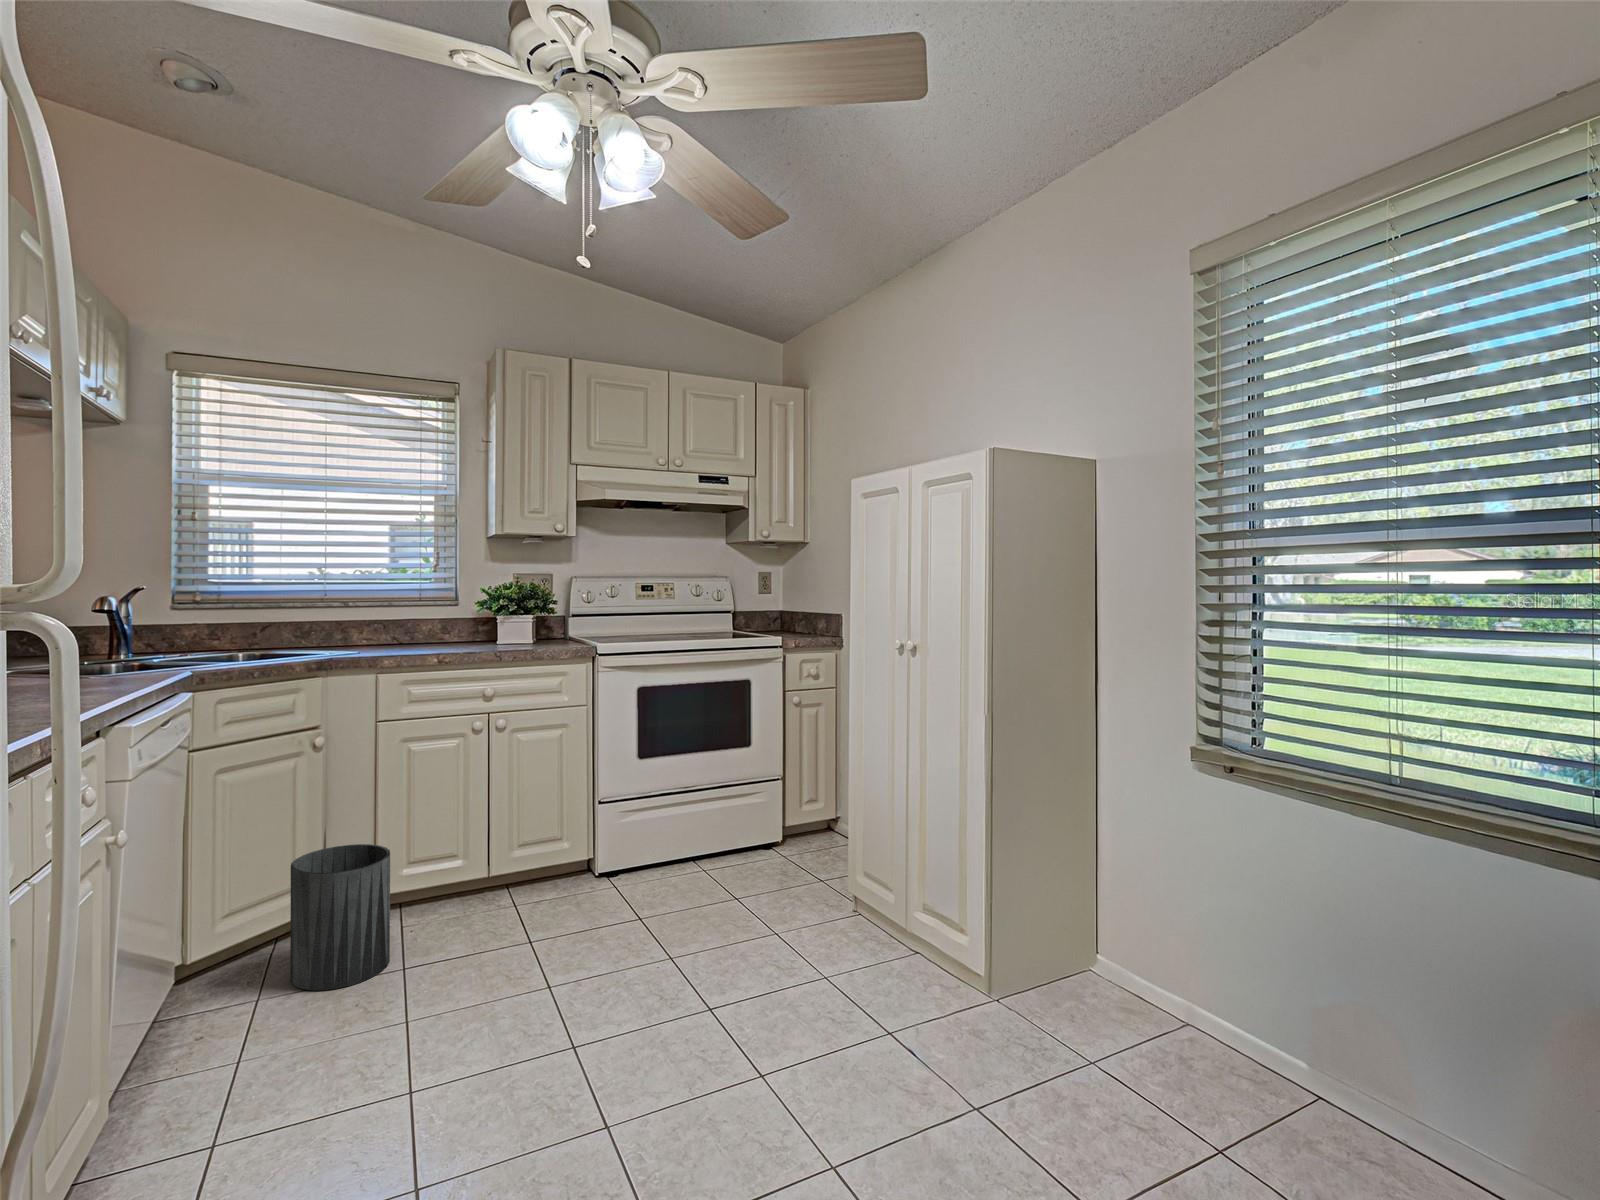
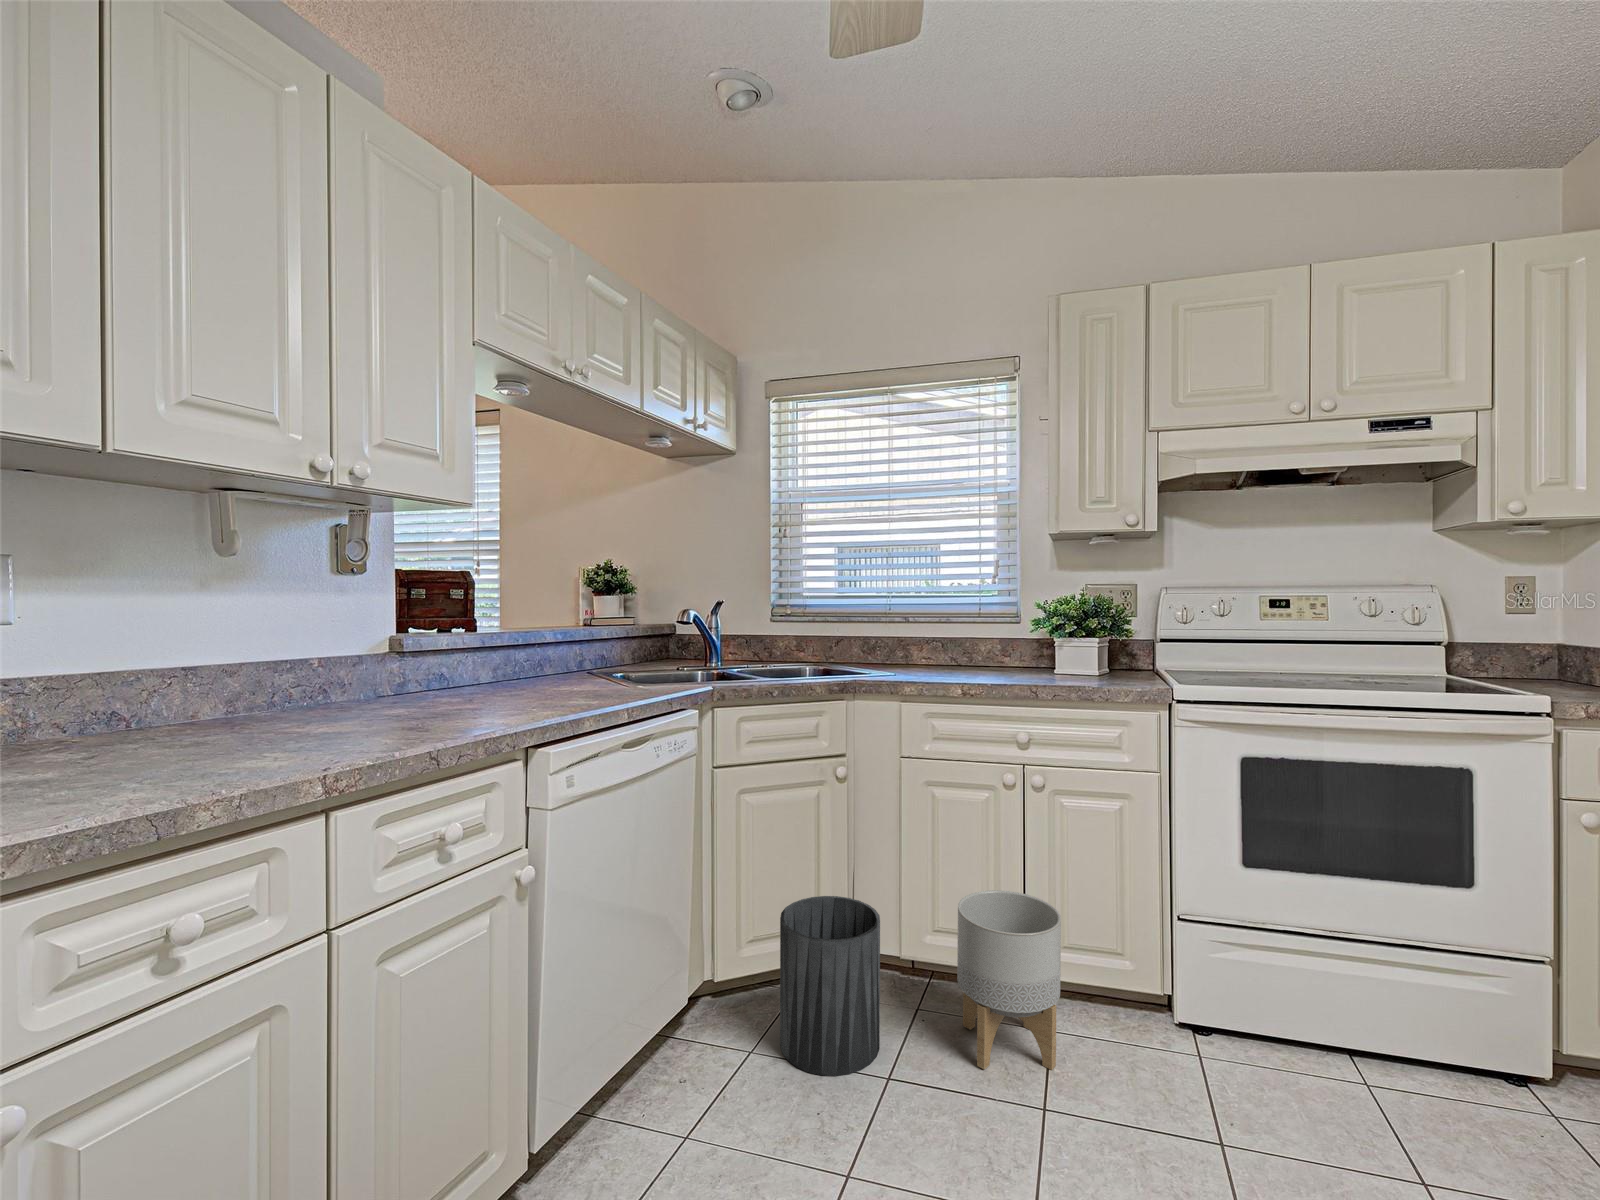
planter: none [451,809,532,939] -> present [957,890,1061,1070]

